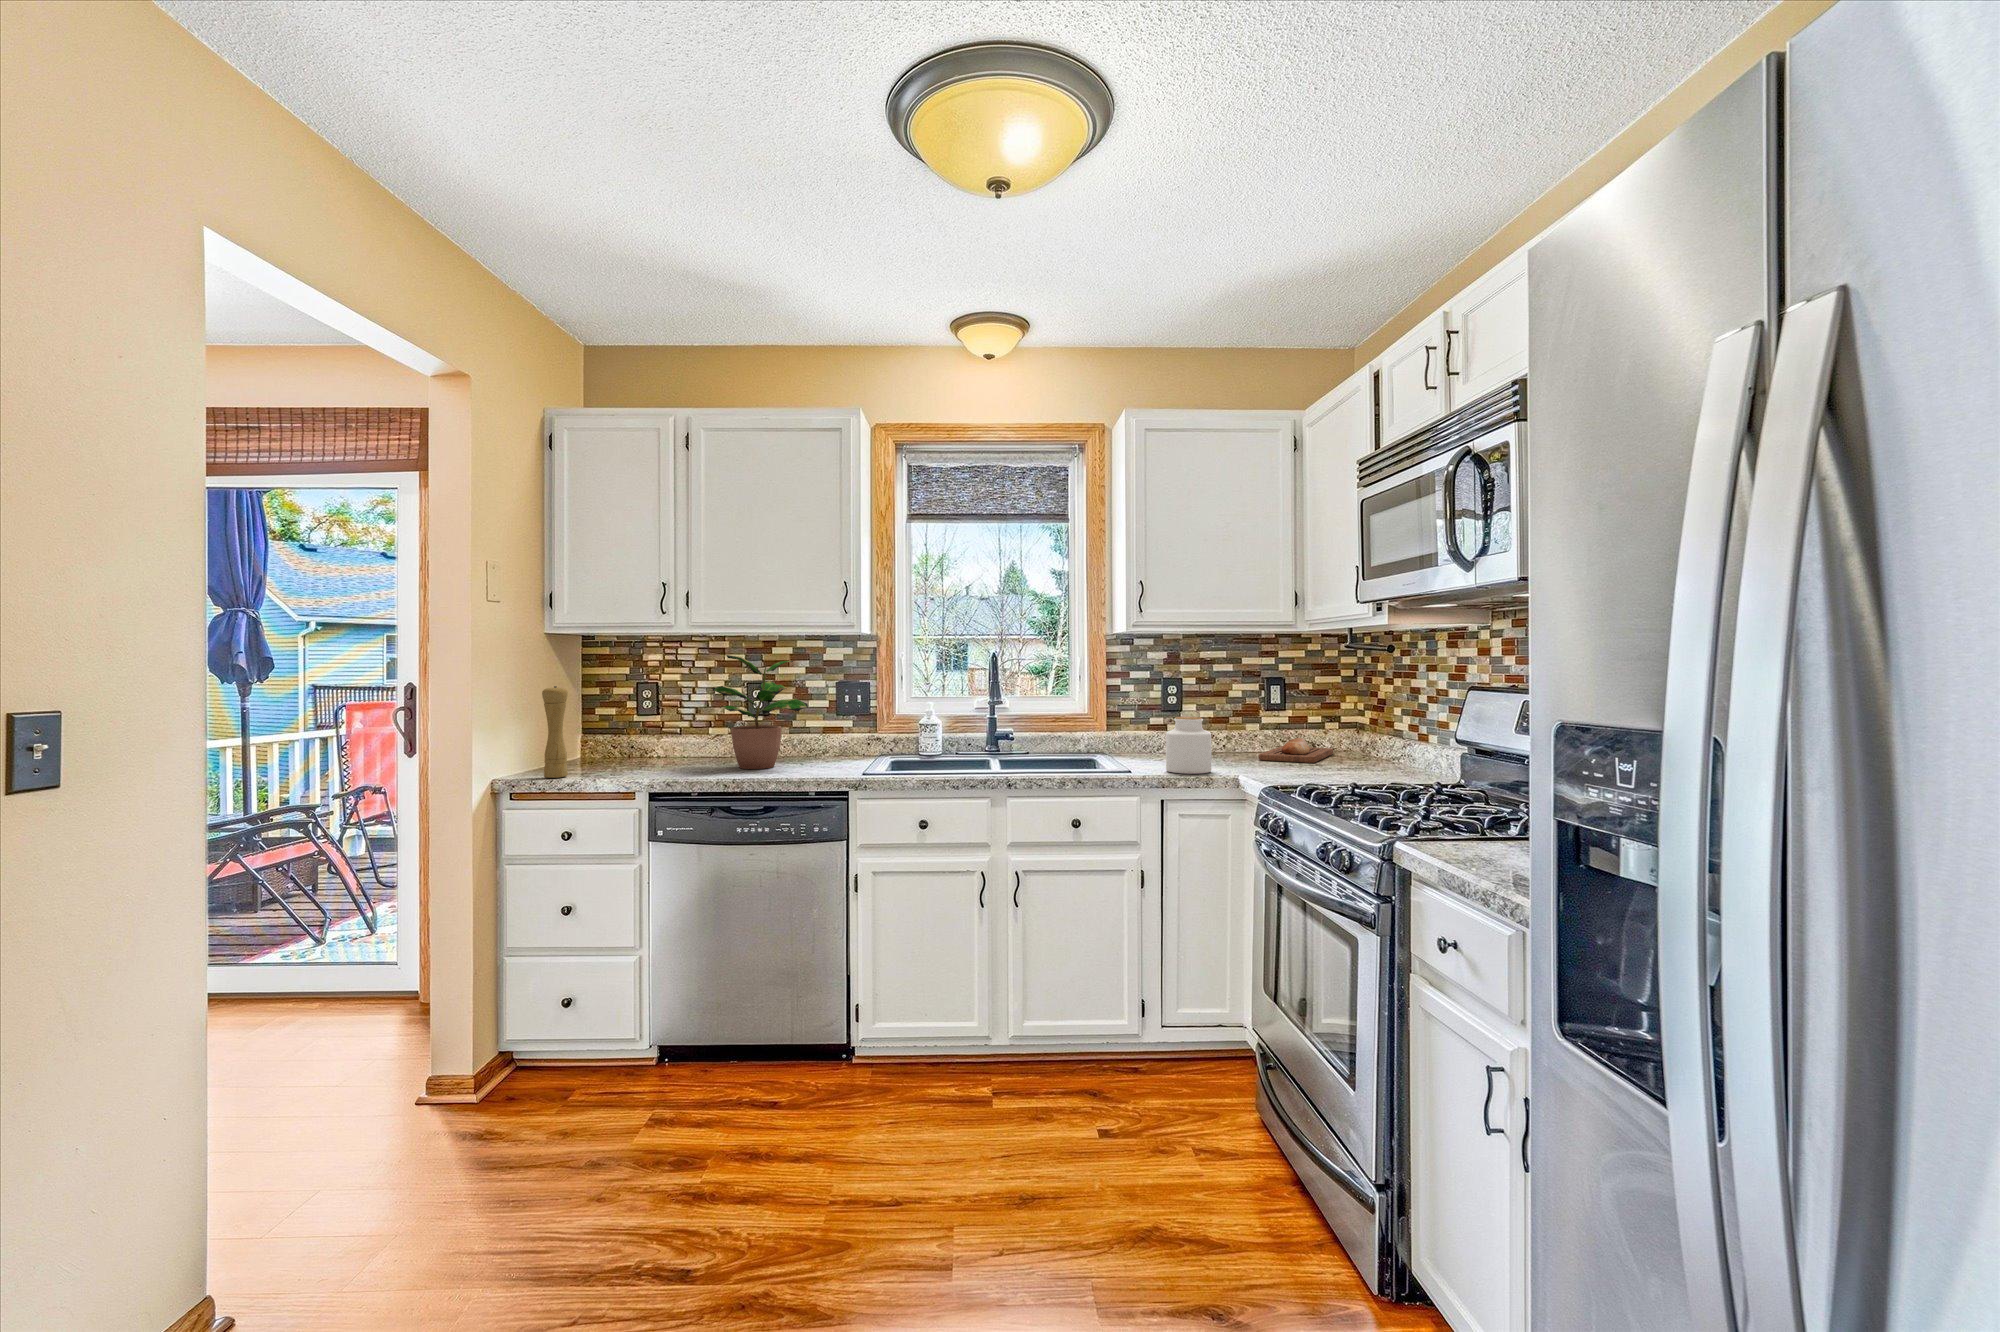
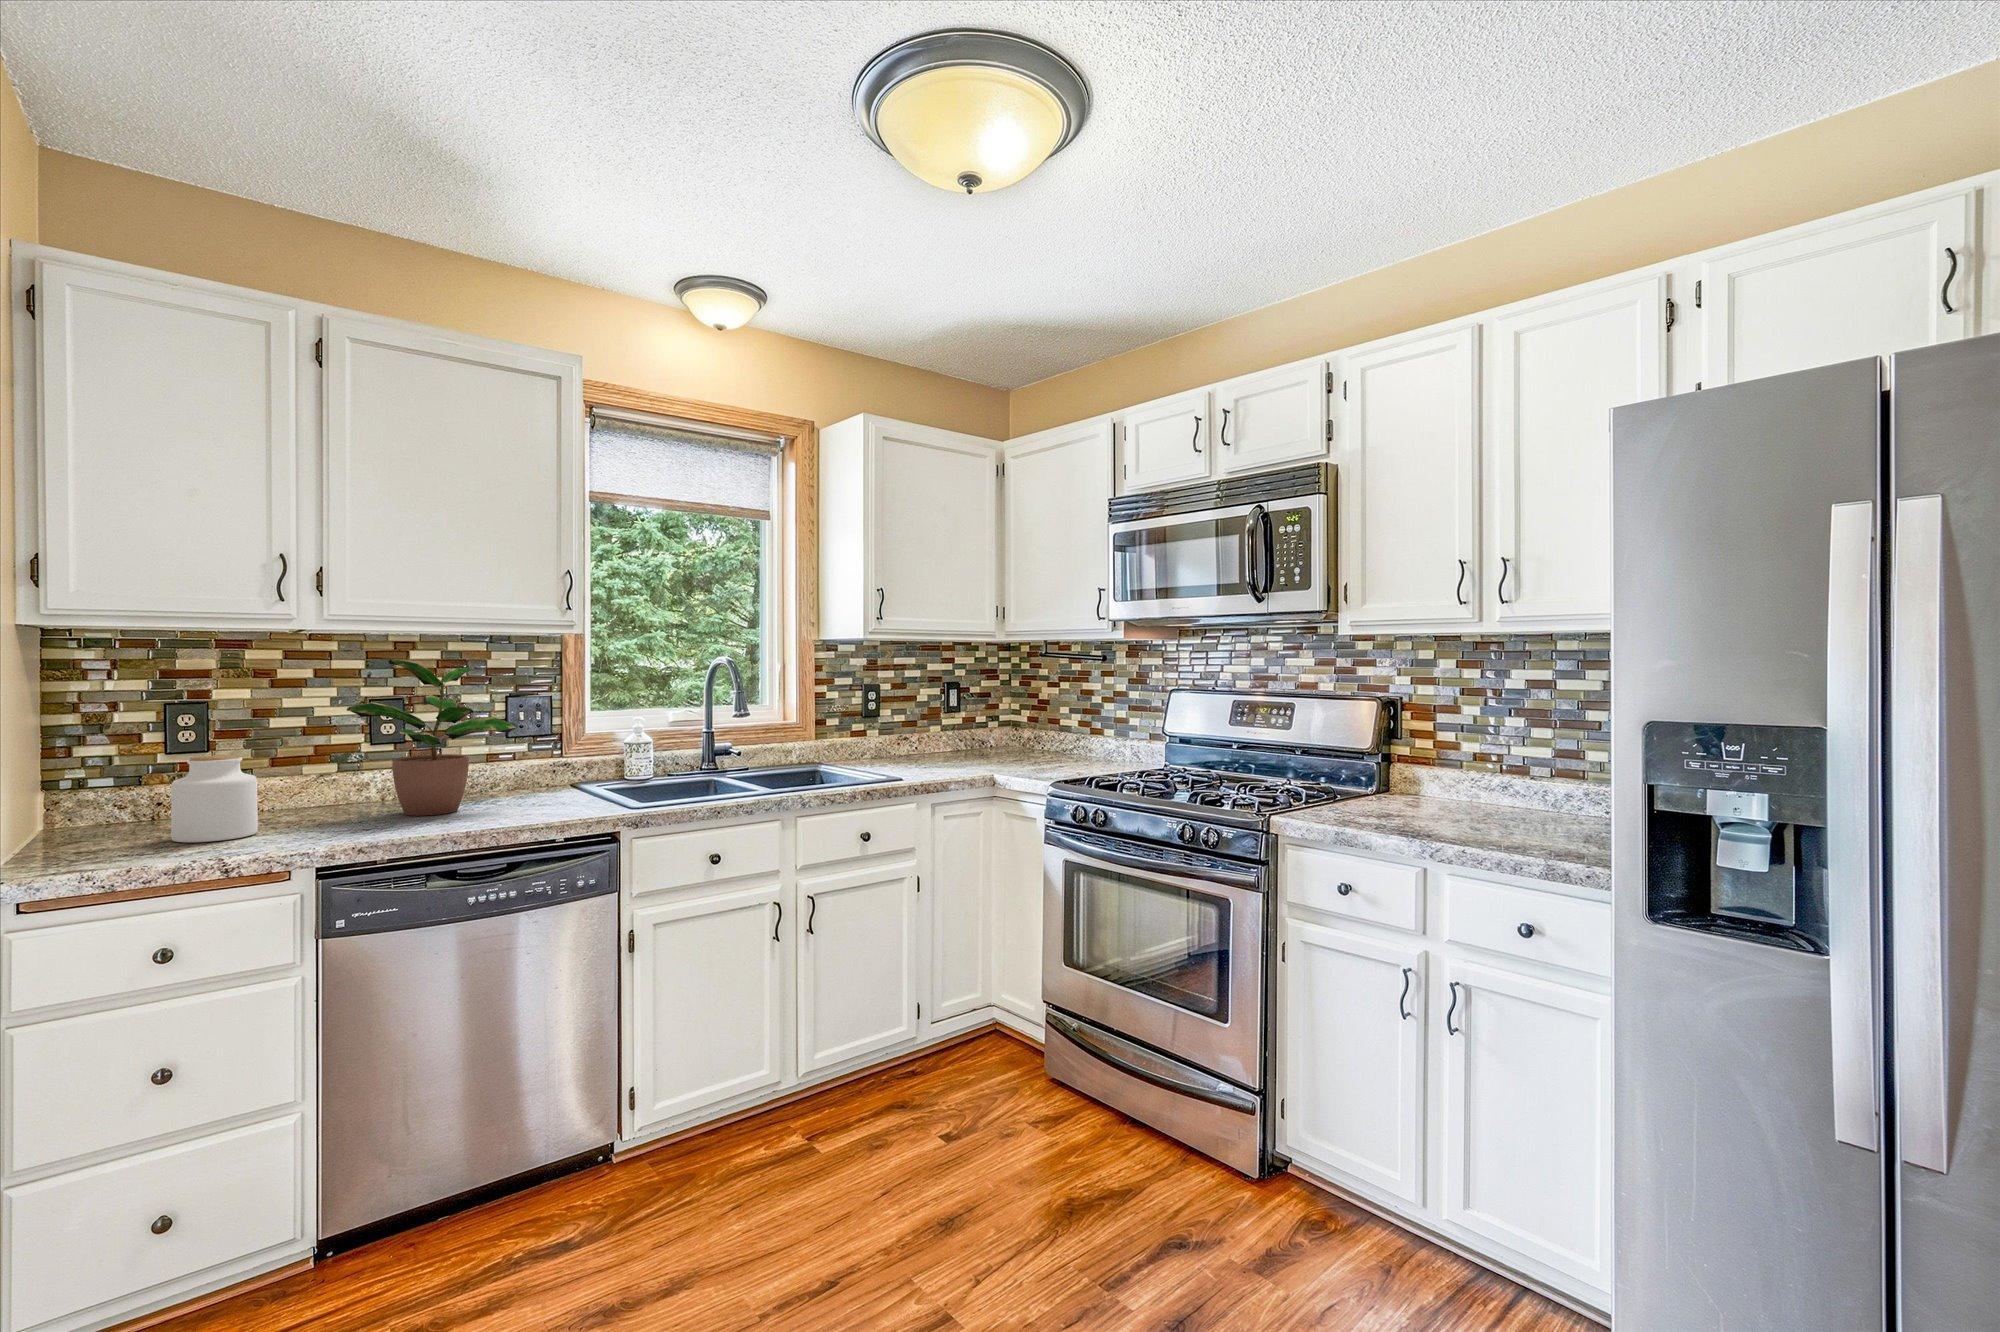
pepper mill: present [542,686,568,778] -> none [75,709,127,860]
jar: present [1166,717,1211,774] -> present [171,755,258,843]
bread loaf: present [1259,738,1333,763] -> none [960,738,1017,760]

